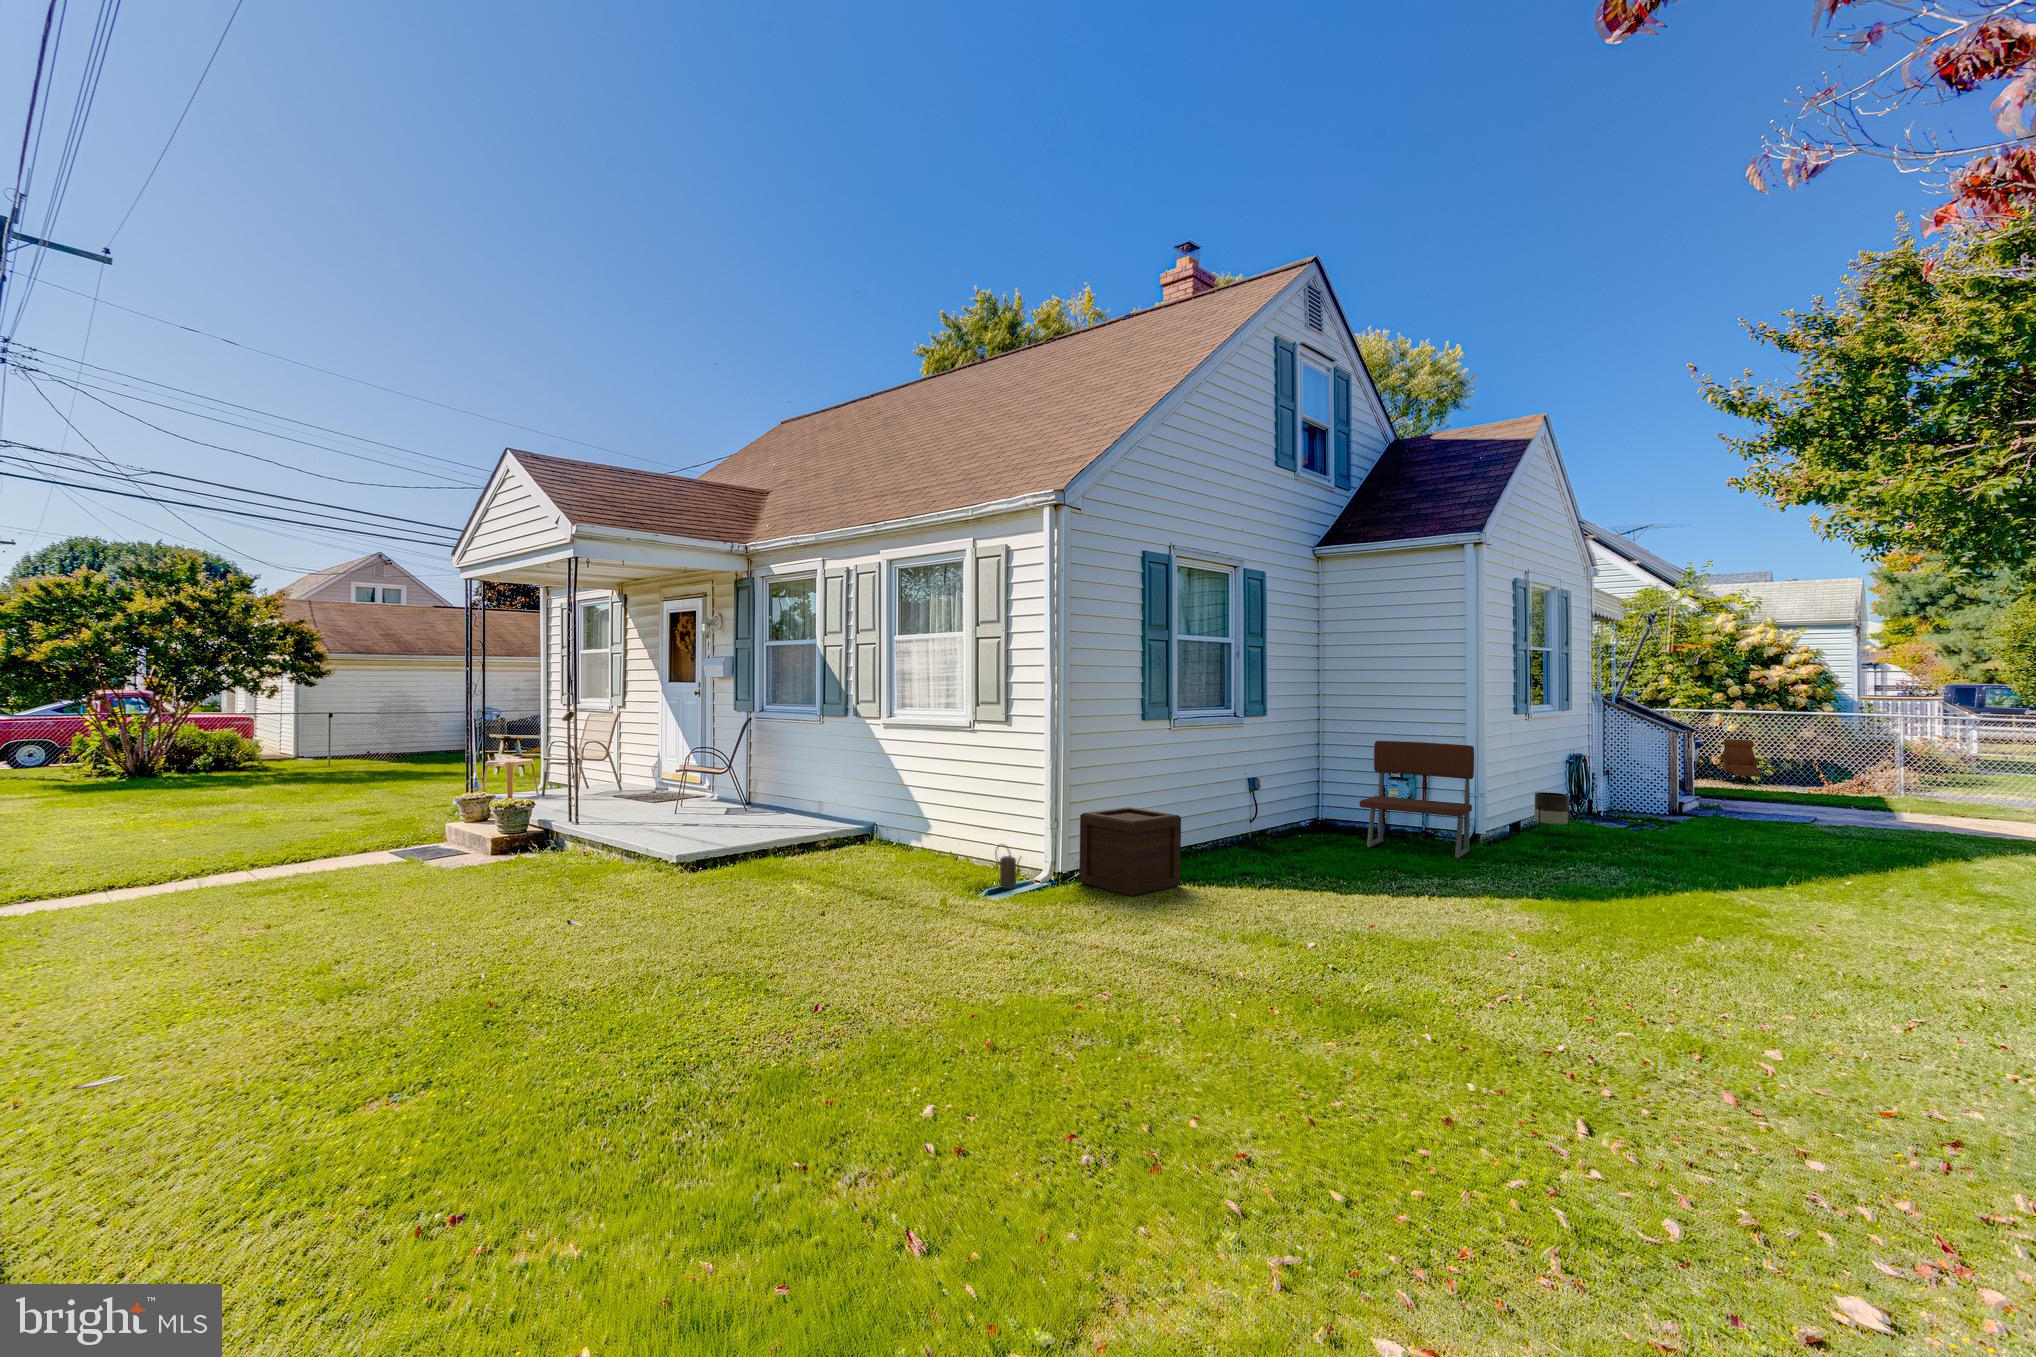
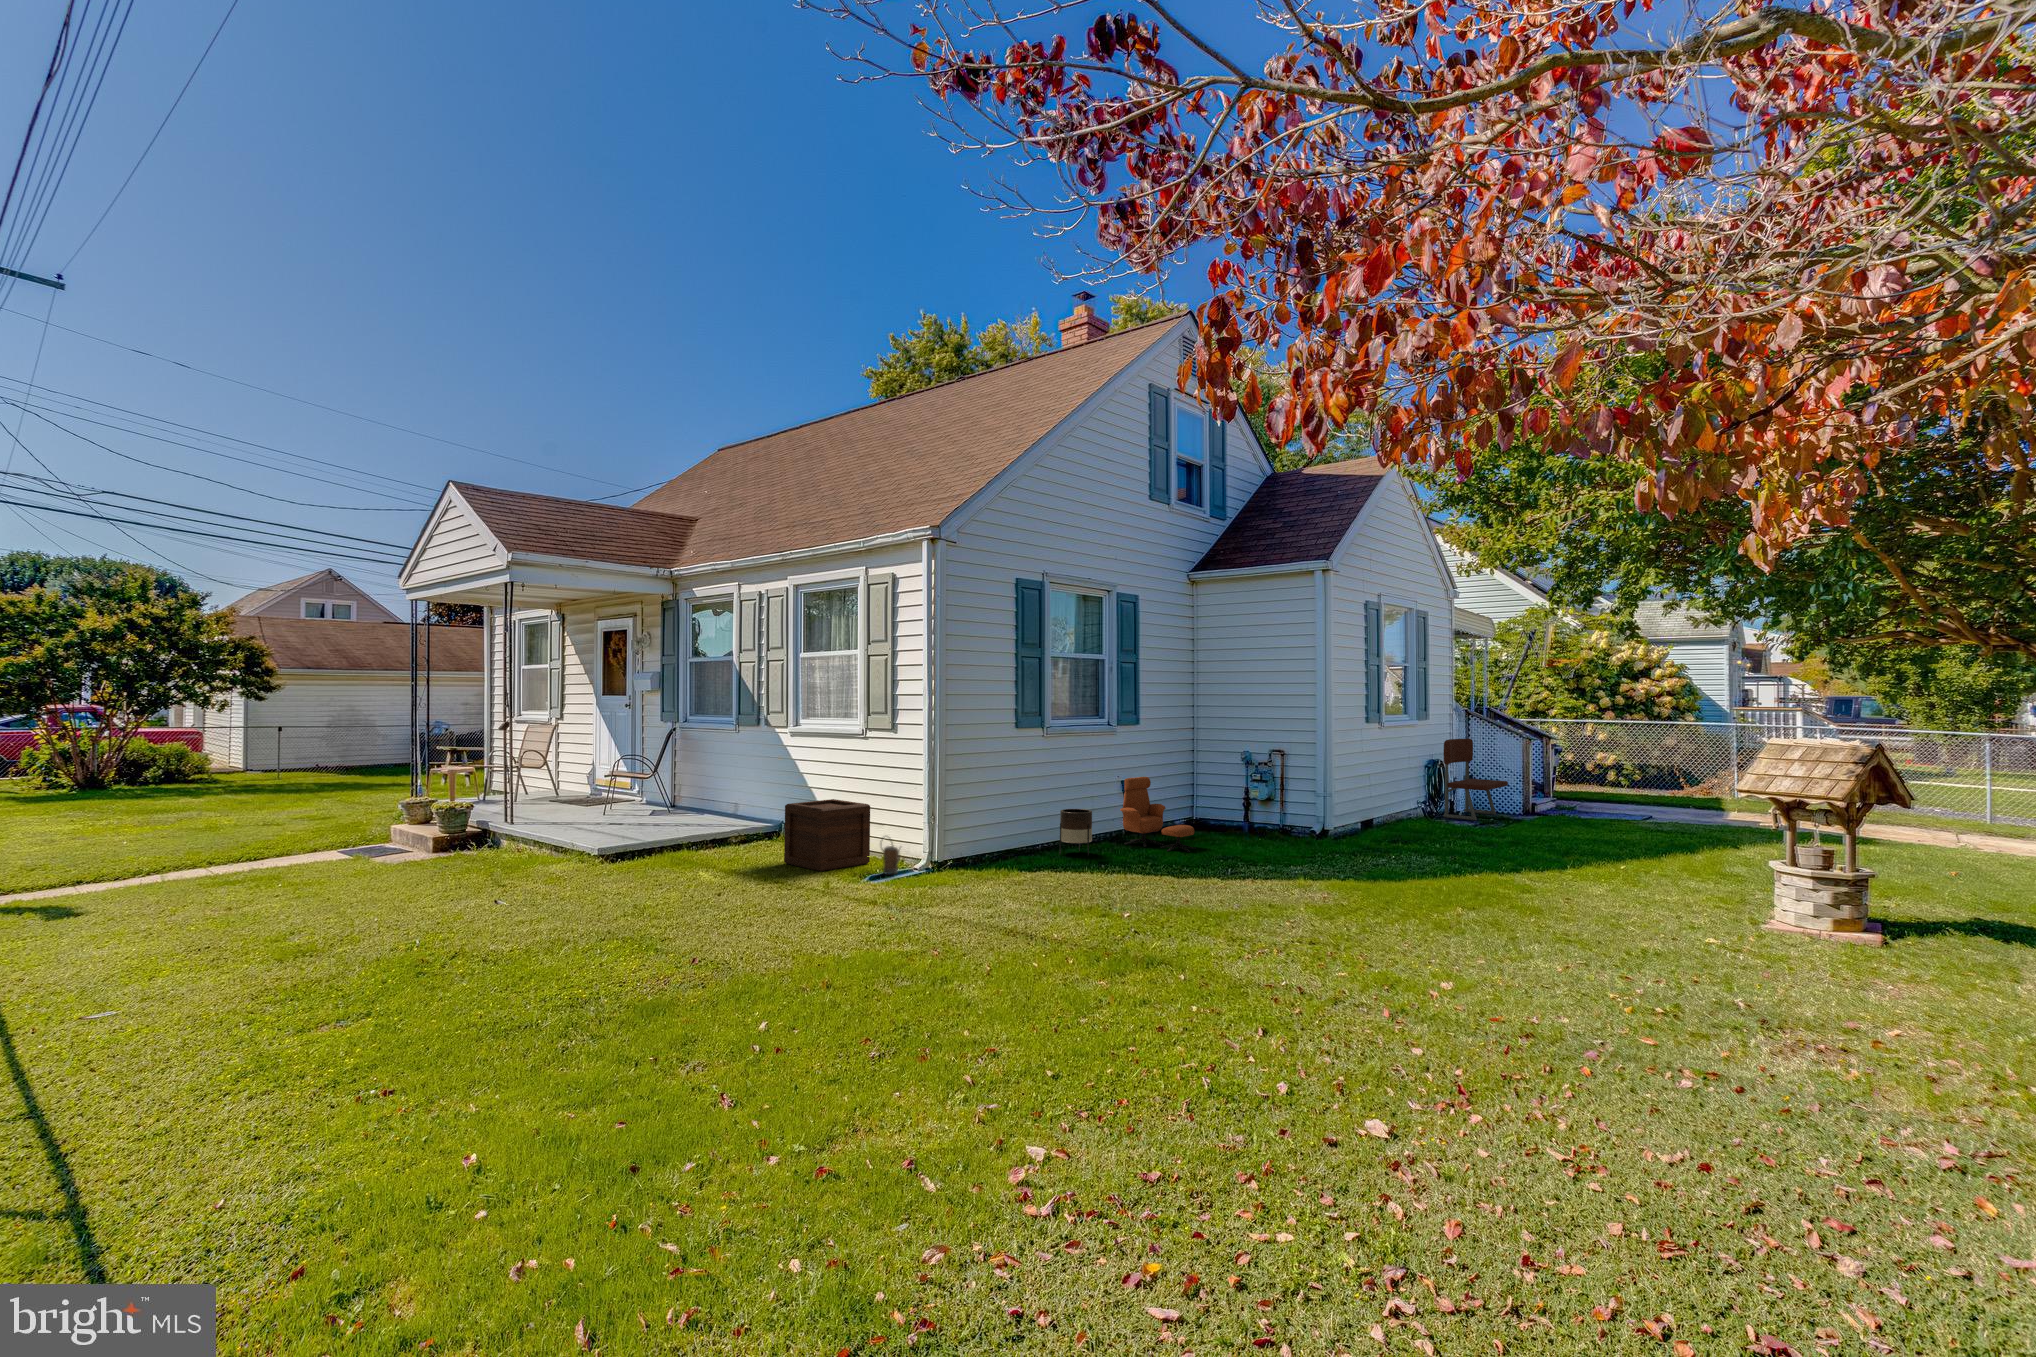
lounge chair: present [1717,739,1762,786] -> present [1120,777,1196,852]
bench: present [1360,741,1474,858] -> present [1444,739,1508,820]
planter: present [1534,792,1570,836] -> present [1060,809,1092,856]
wooden crate: present [1079,807,1181,896] -> present [784,799,870,872]

